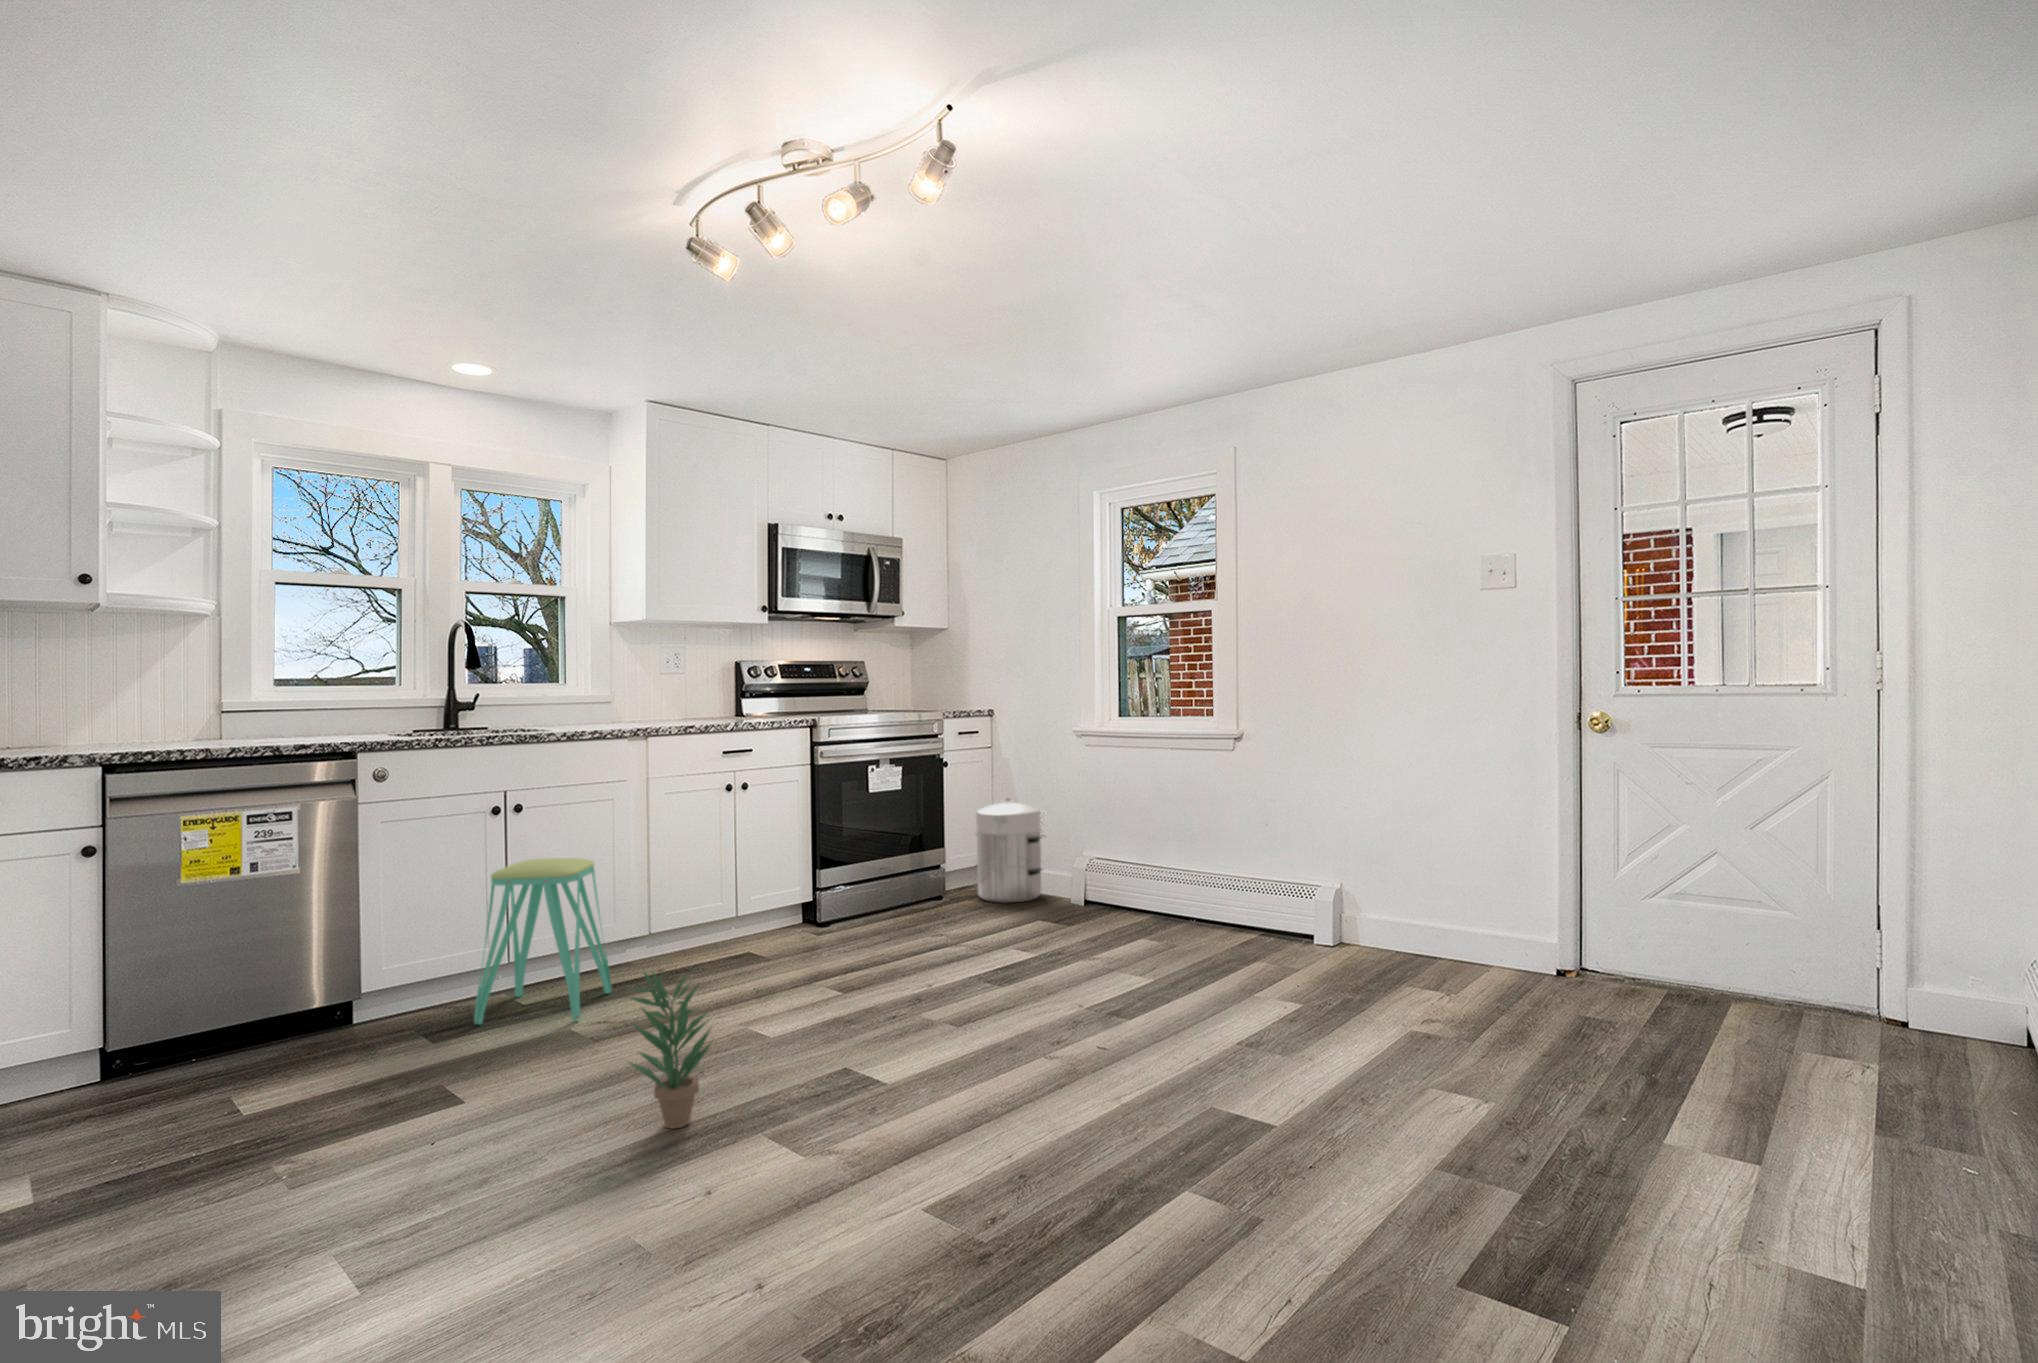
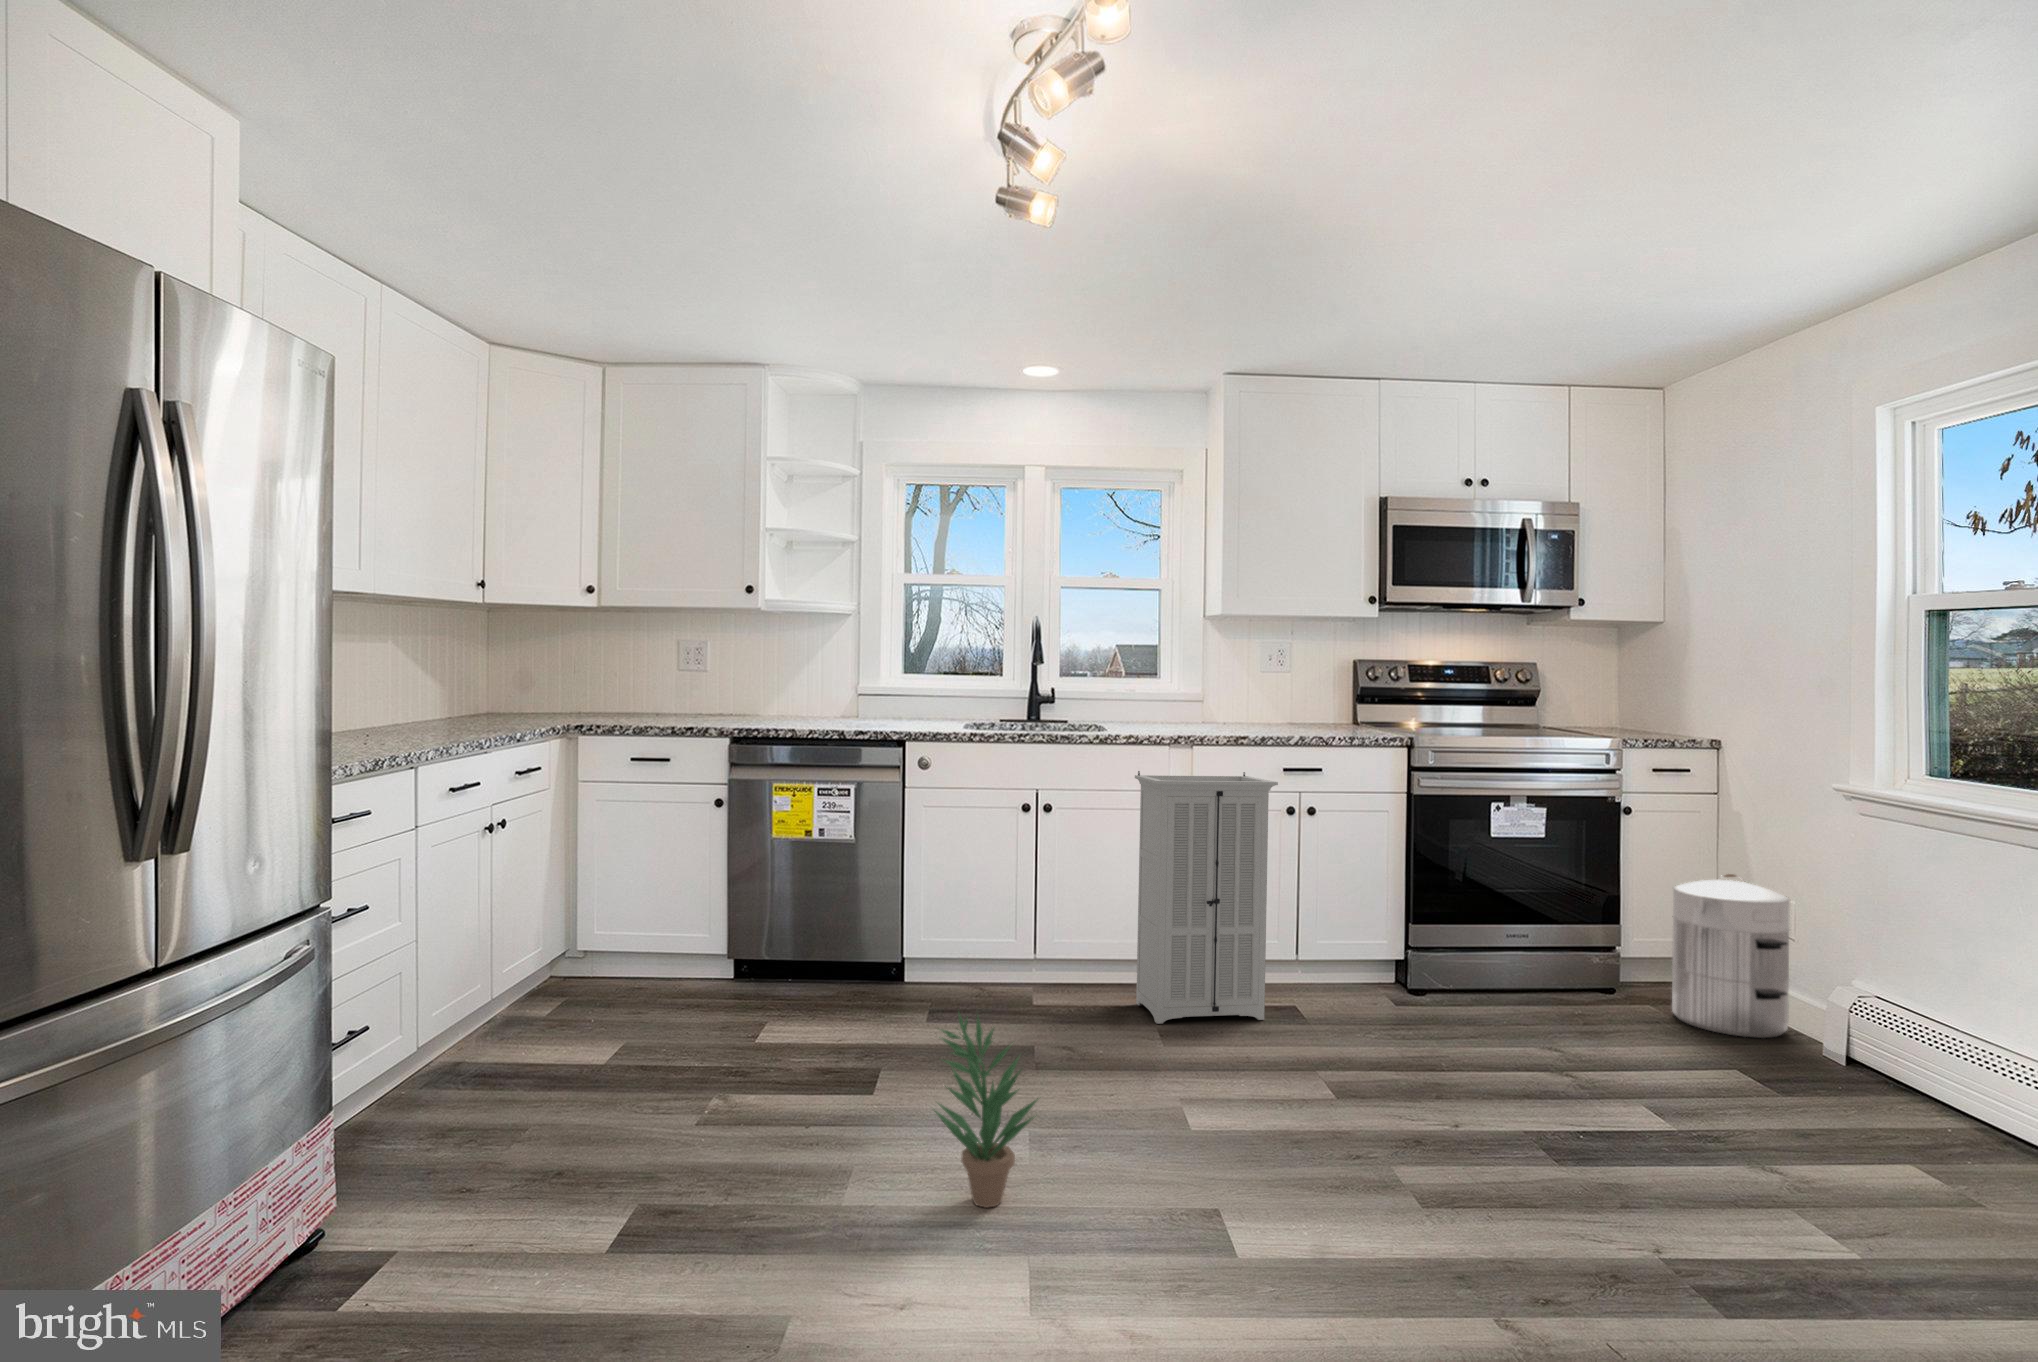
storage cabinet: none [612,758,742,984] -> present [1135,771,1278,1024]
stool: present [474,858,612,1024] -> none [967,863,1107,1043]

